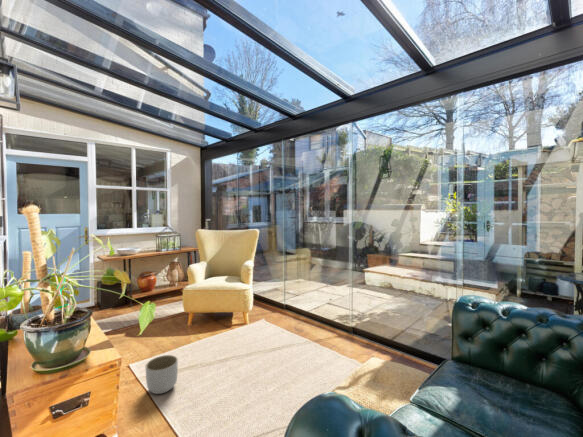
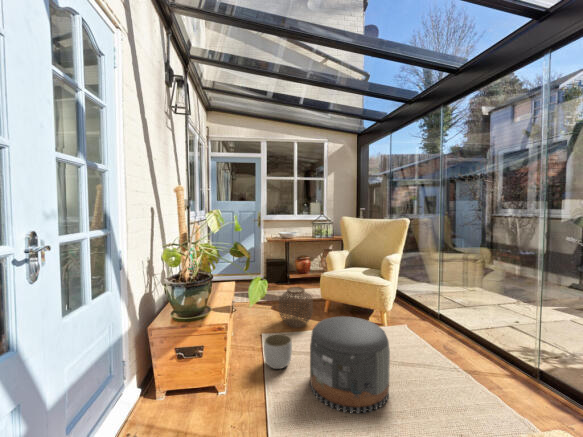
woven basket: none [142,306,181,349] -> present [279,287,313,328]
pouf: none [202,320,272,405] -> present [310,316,390,414]

